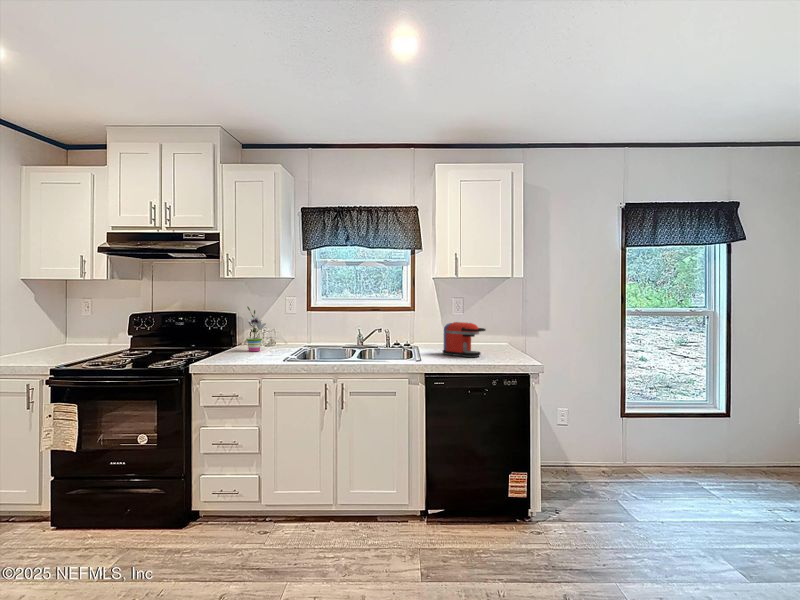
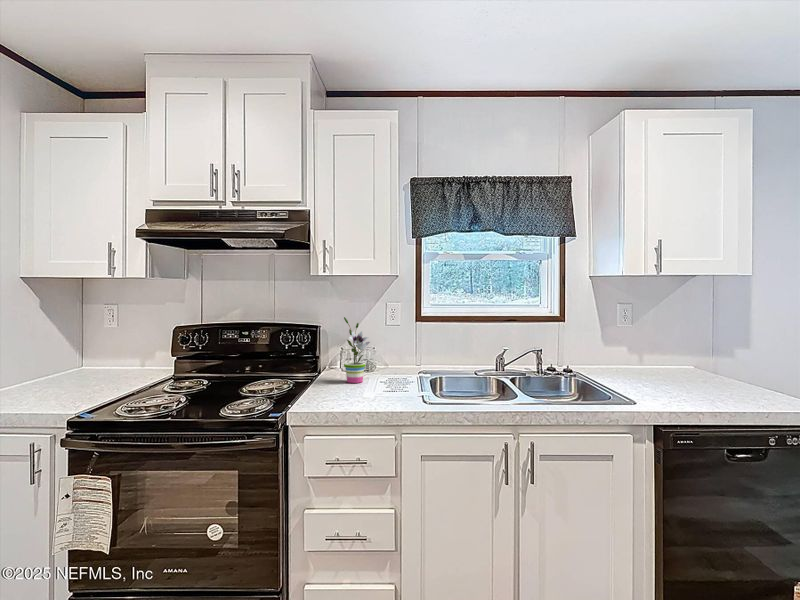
coffee maker: present [443,322,486,357] -> none [636,340,715,394]

